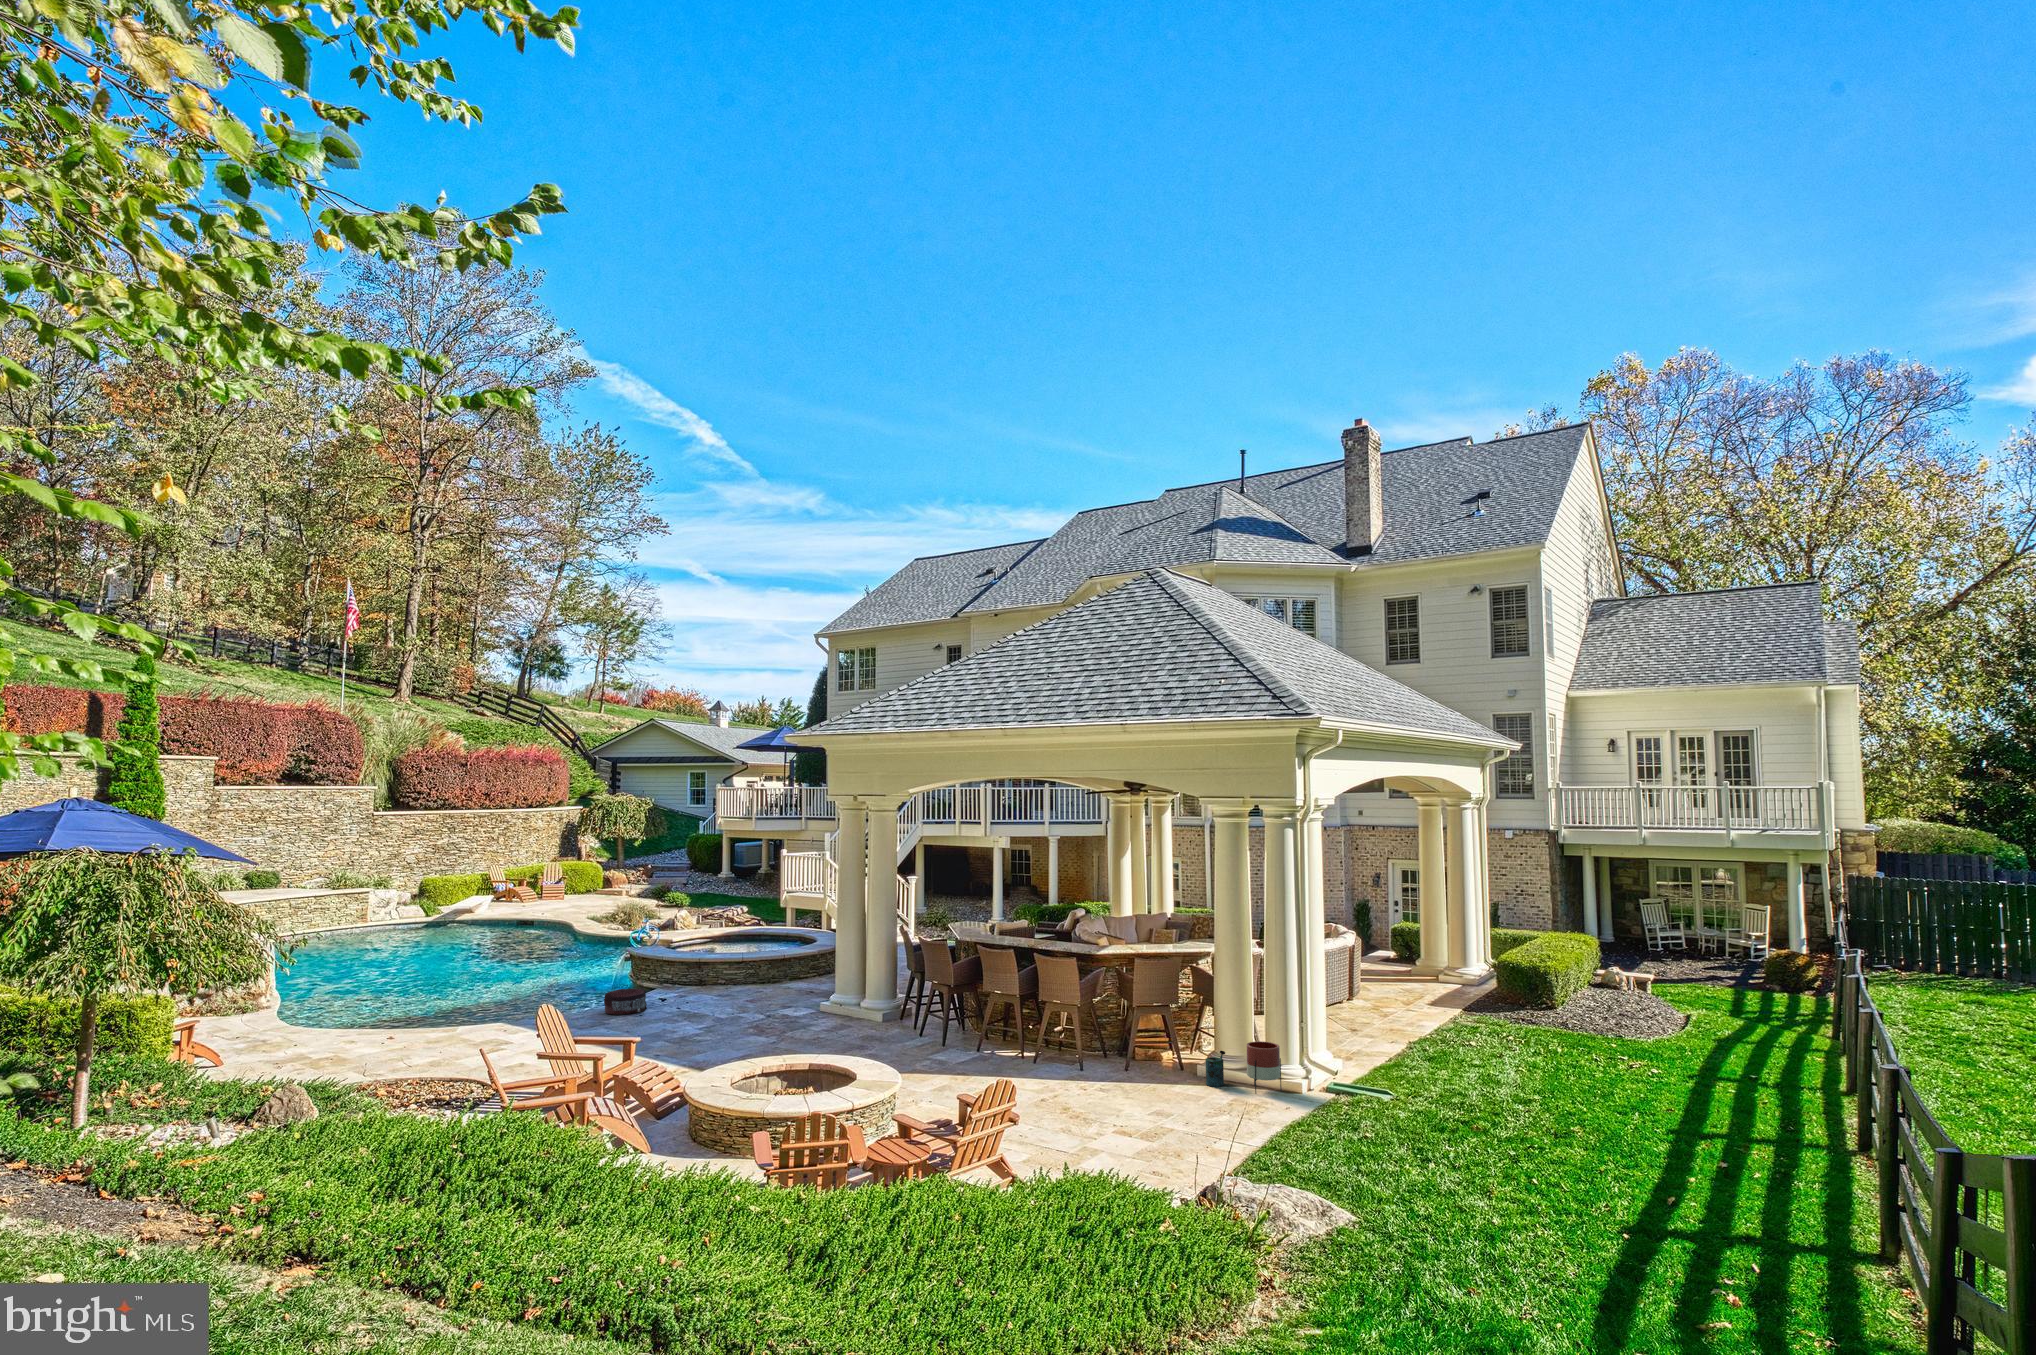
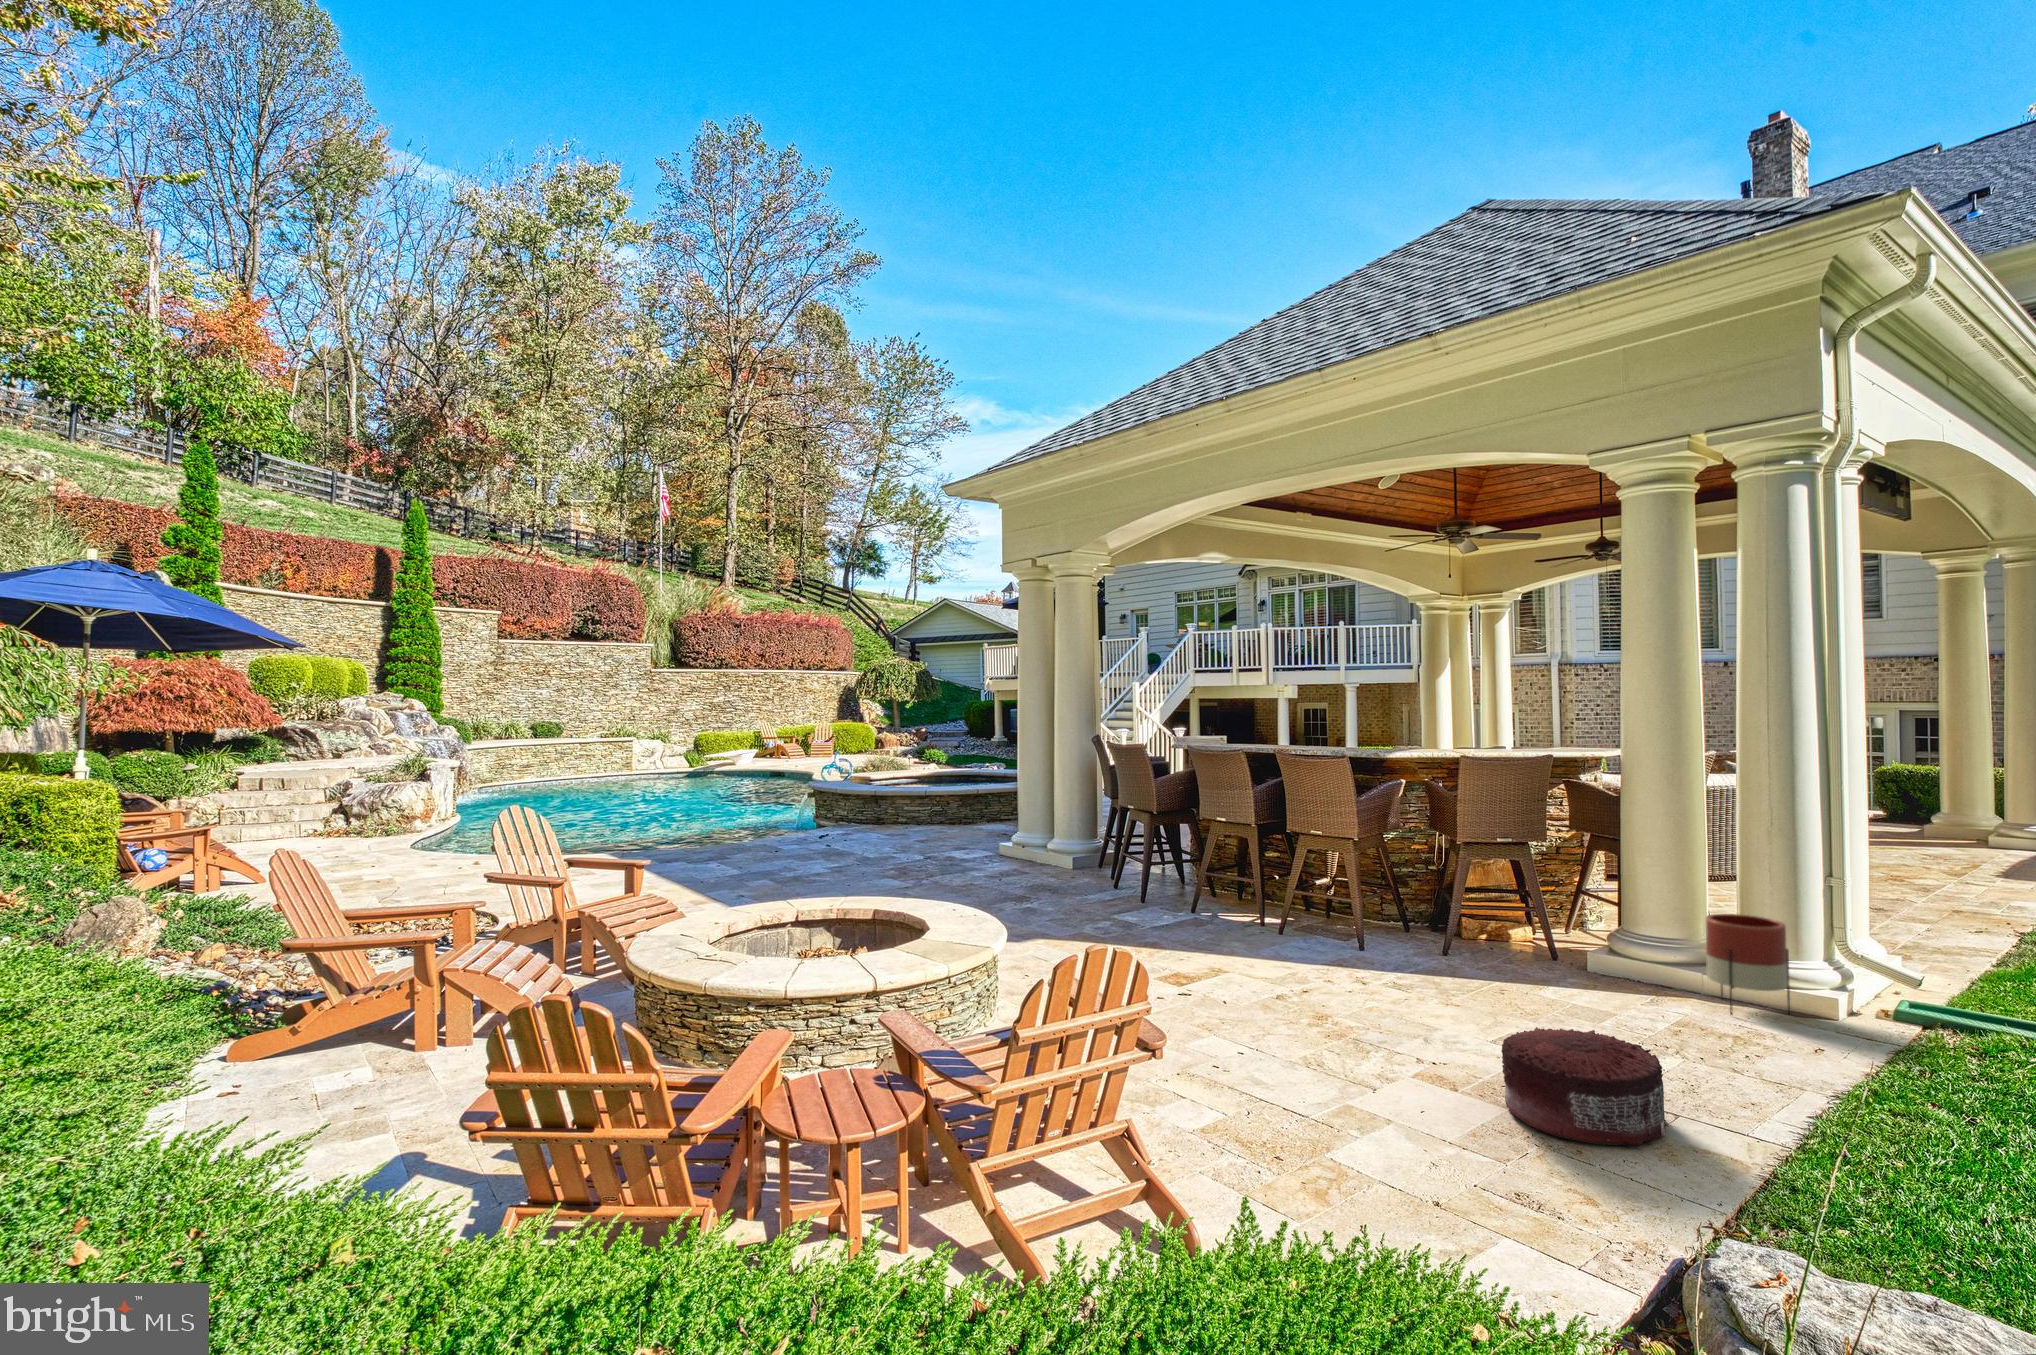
pouf: present [604,989,647,1015] -> present [1501,1027,1666,1145]
watering can: present [1205,1051,1225,1087] -> none [1610,928,1652,995]

